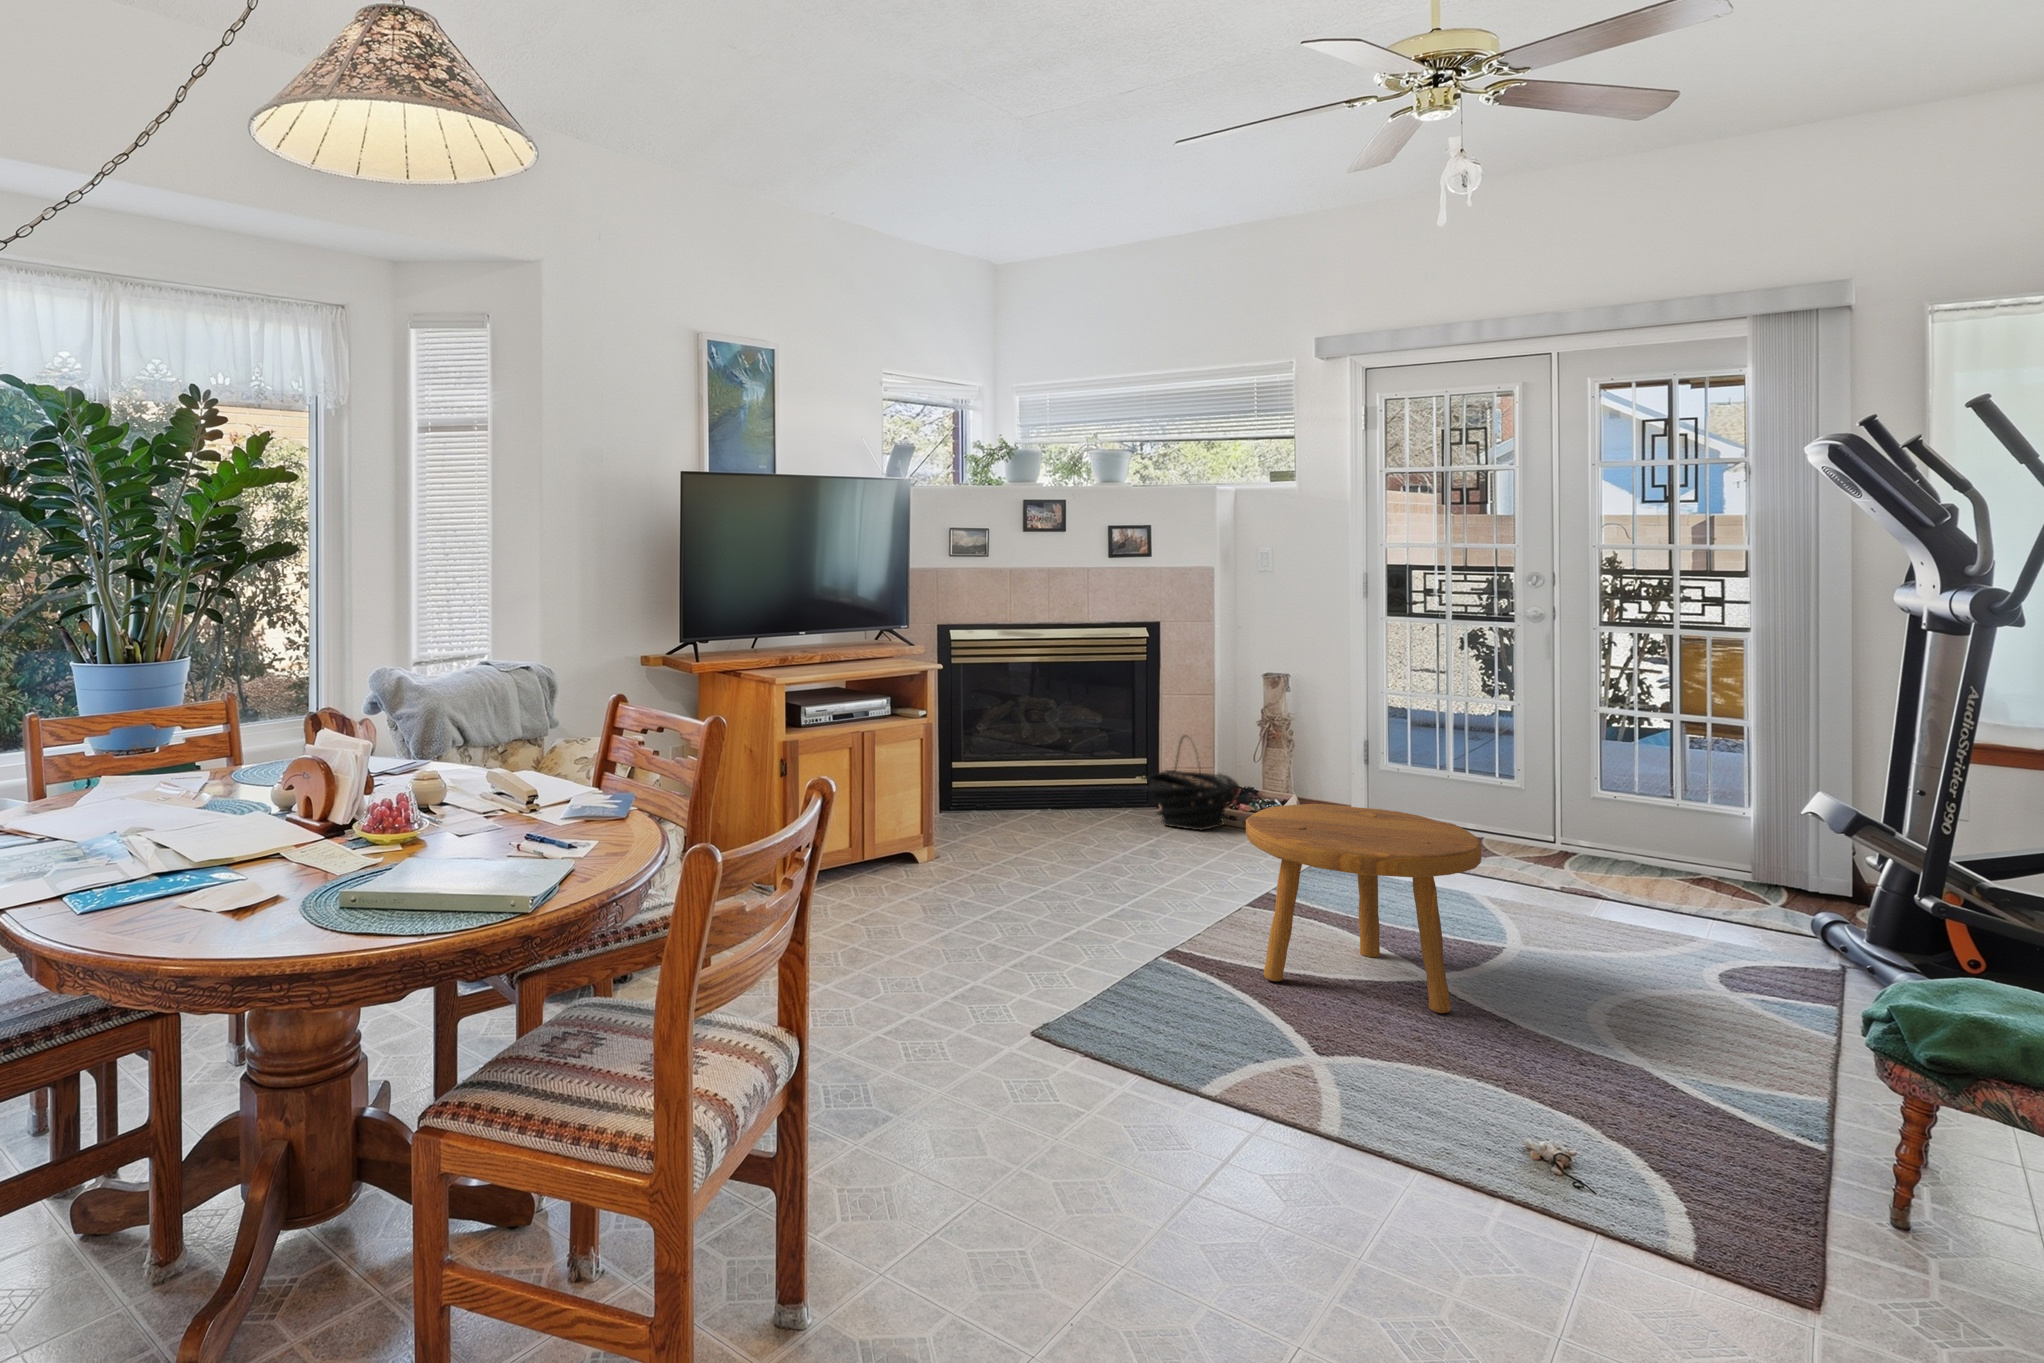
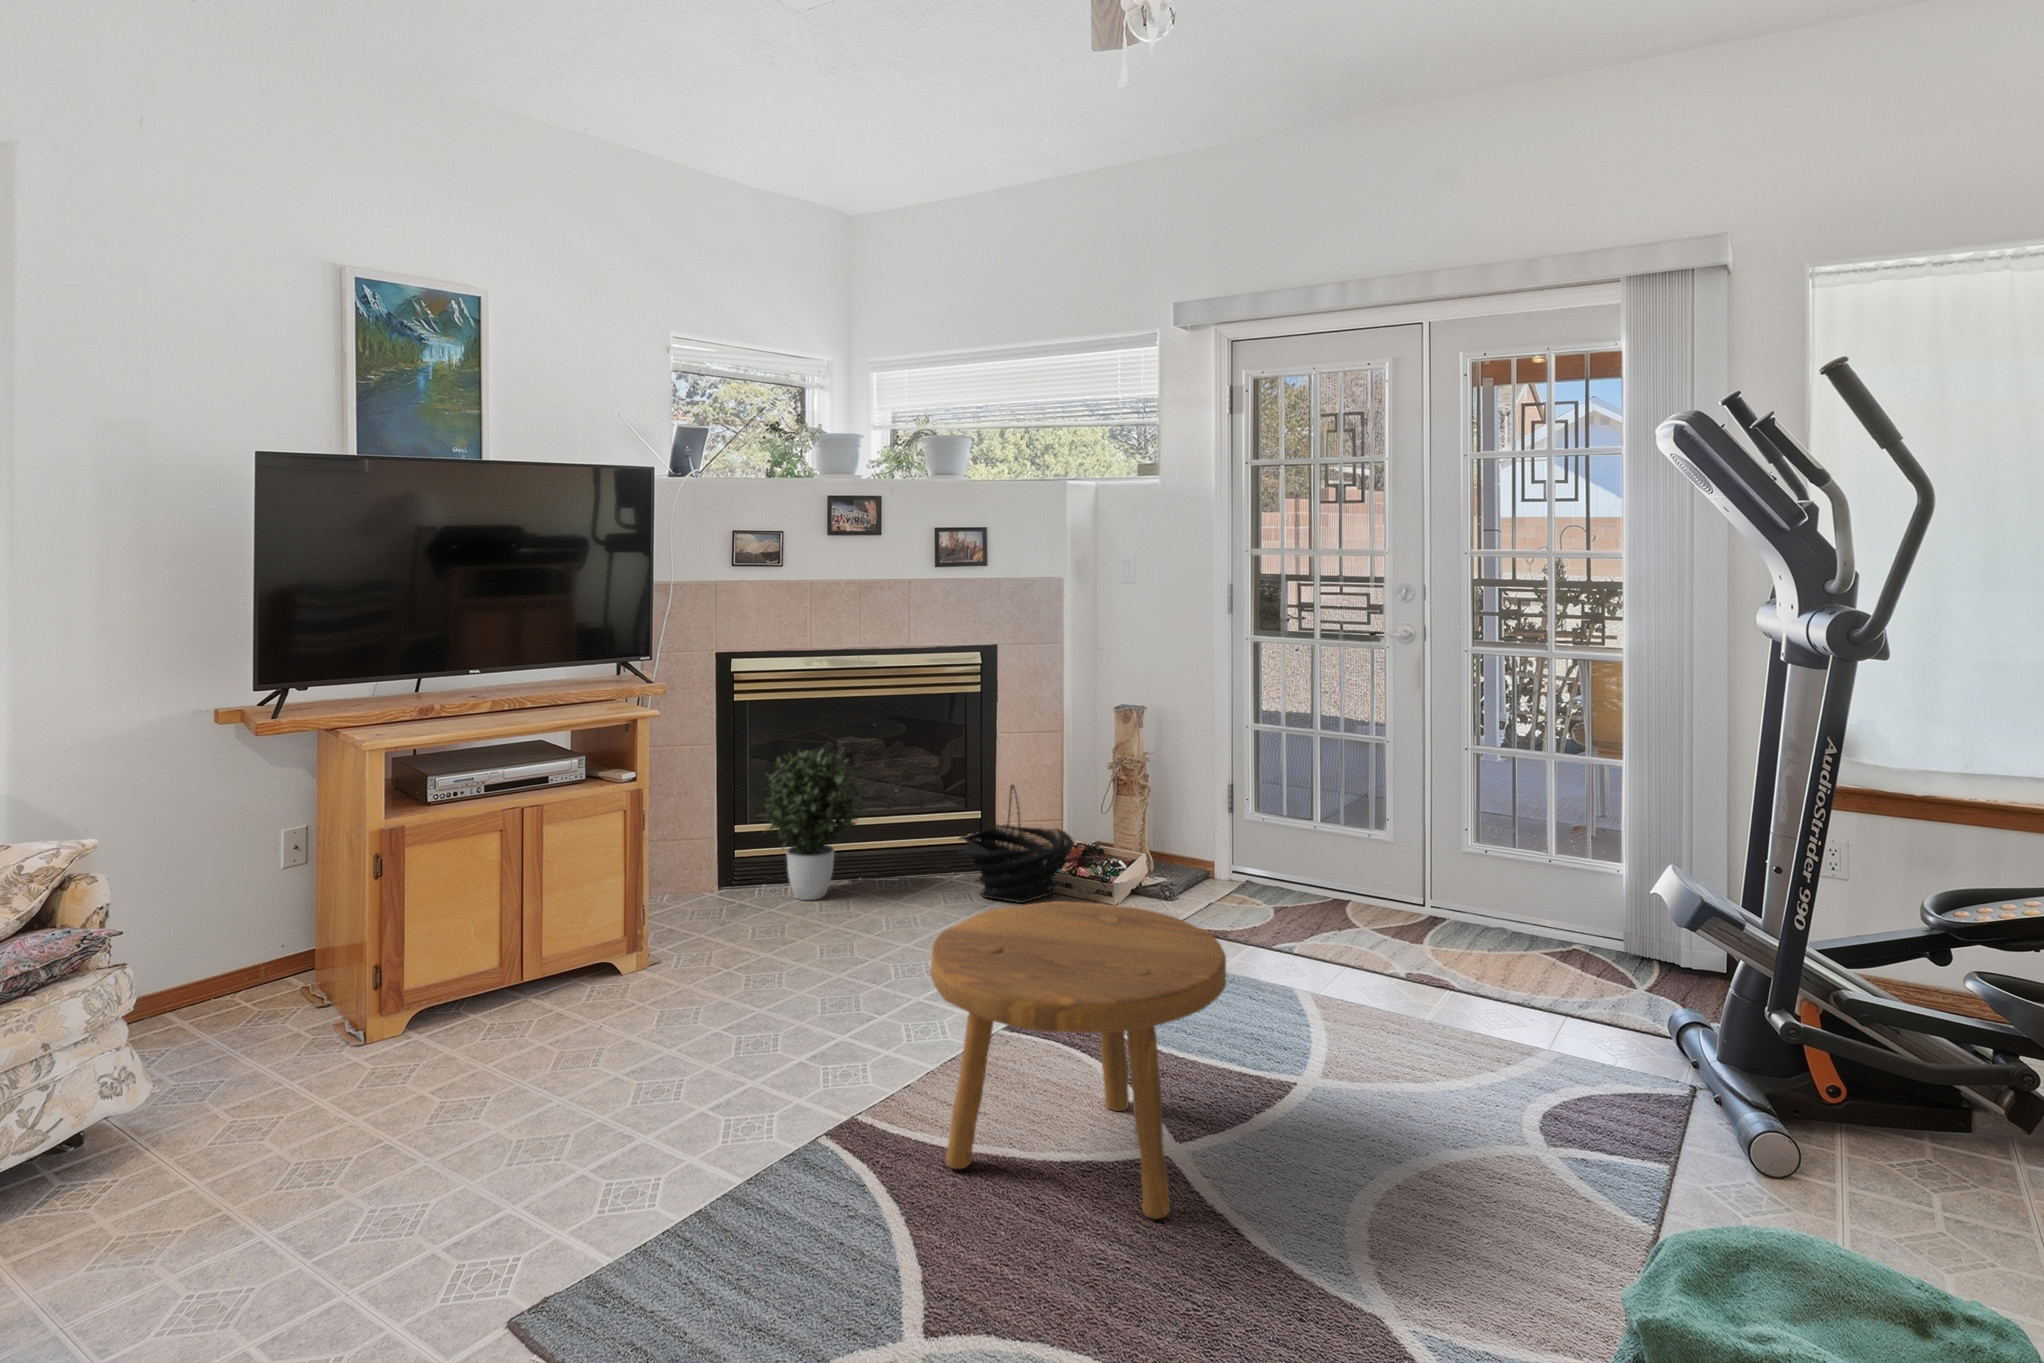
potted plant: none [980,702,1064,823] -> present [762,750,861,900]

